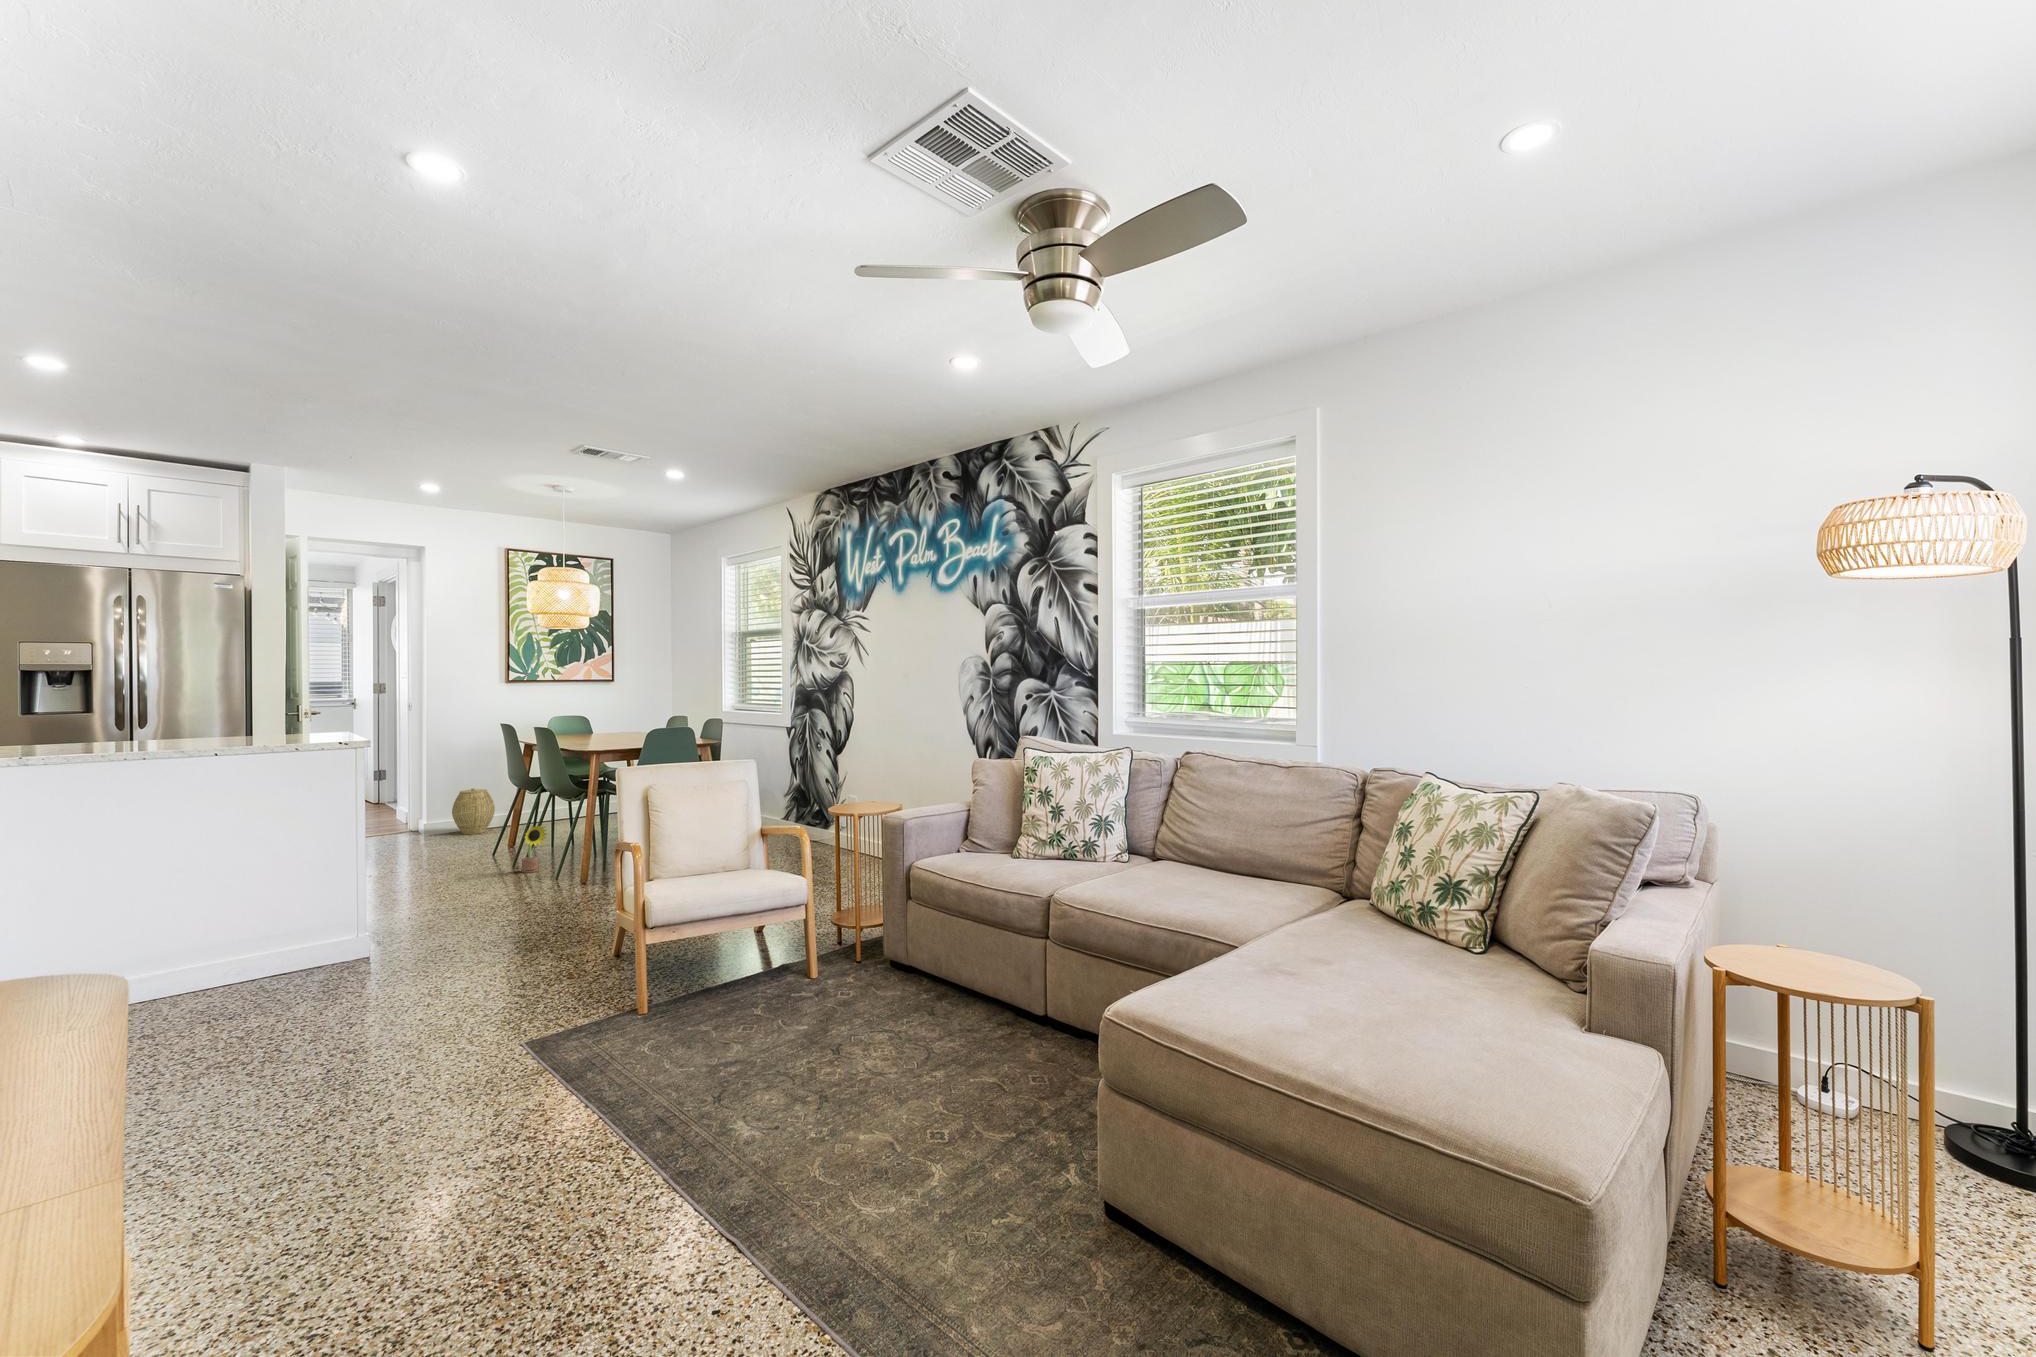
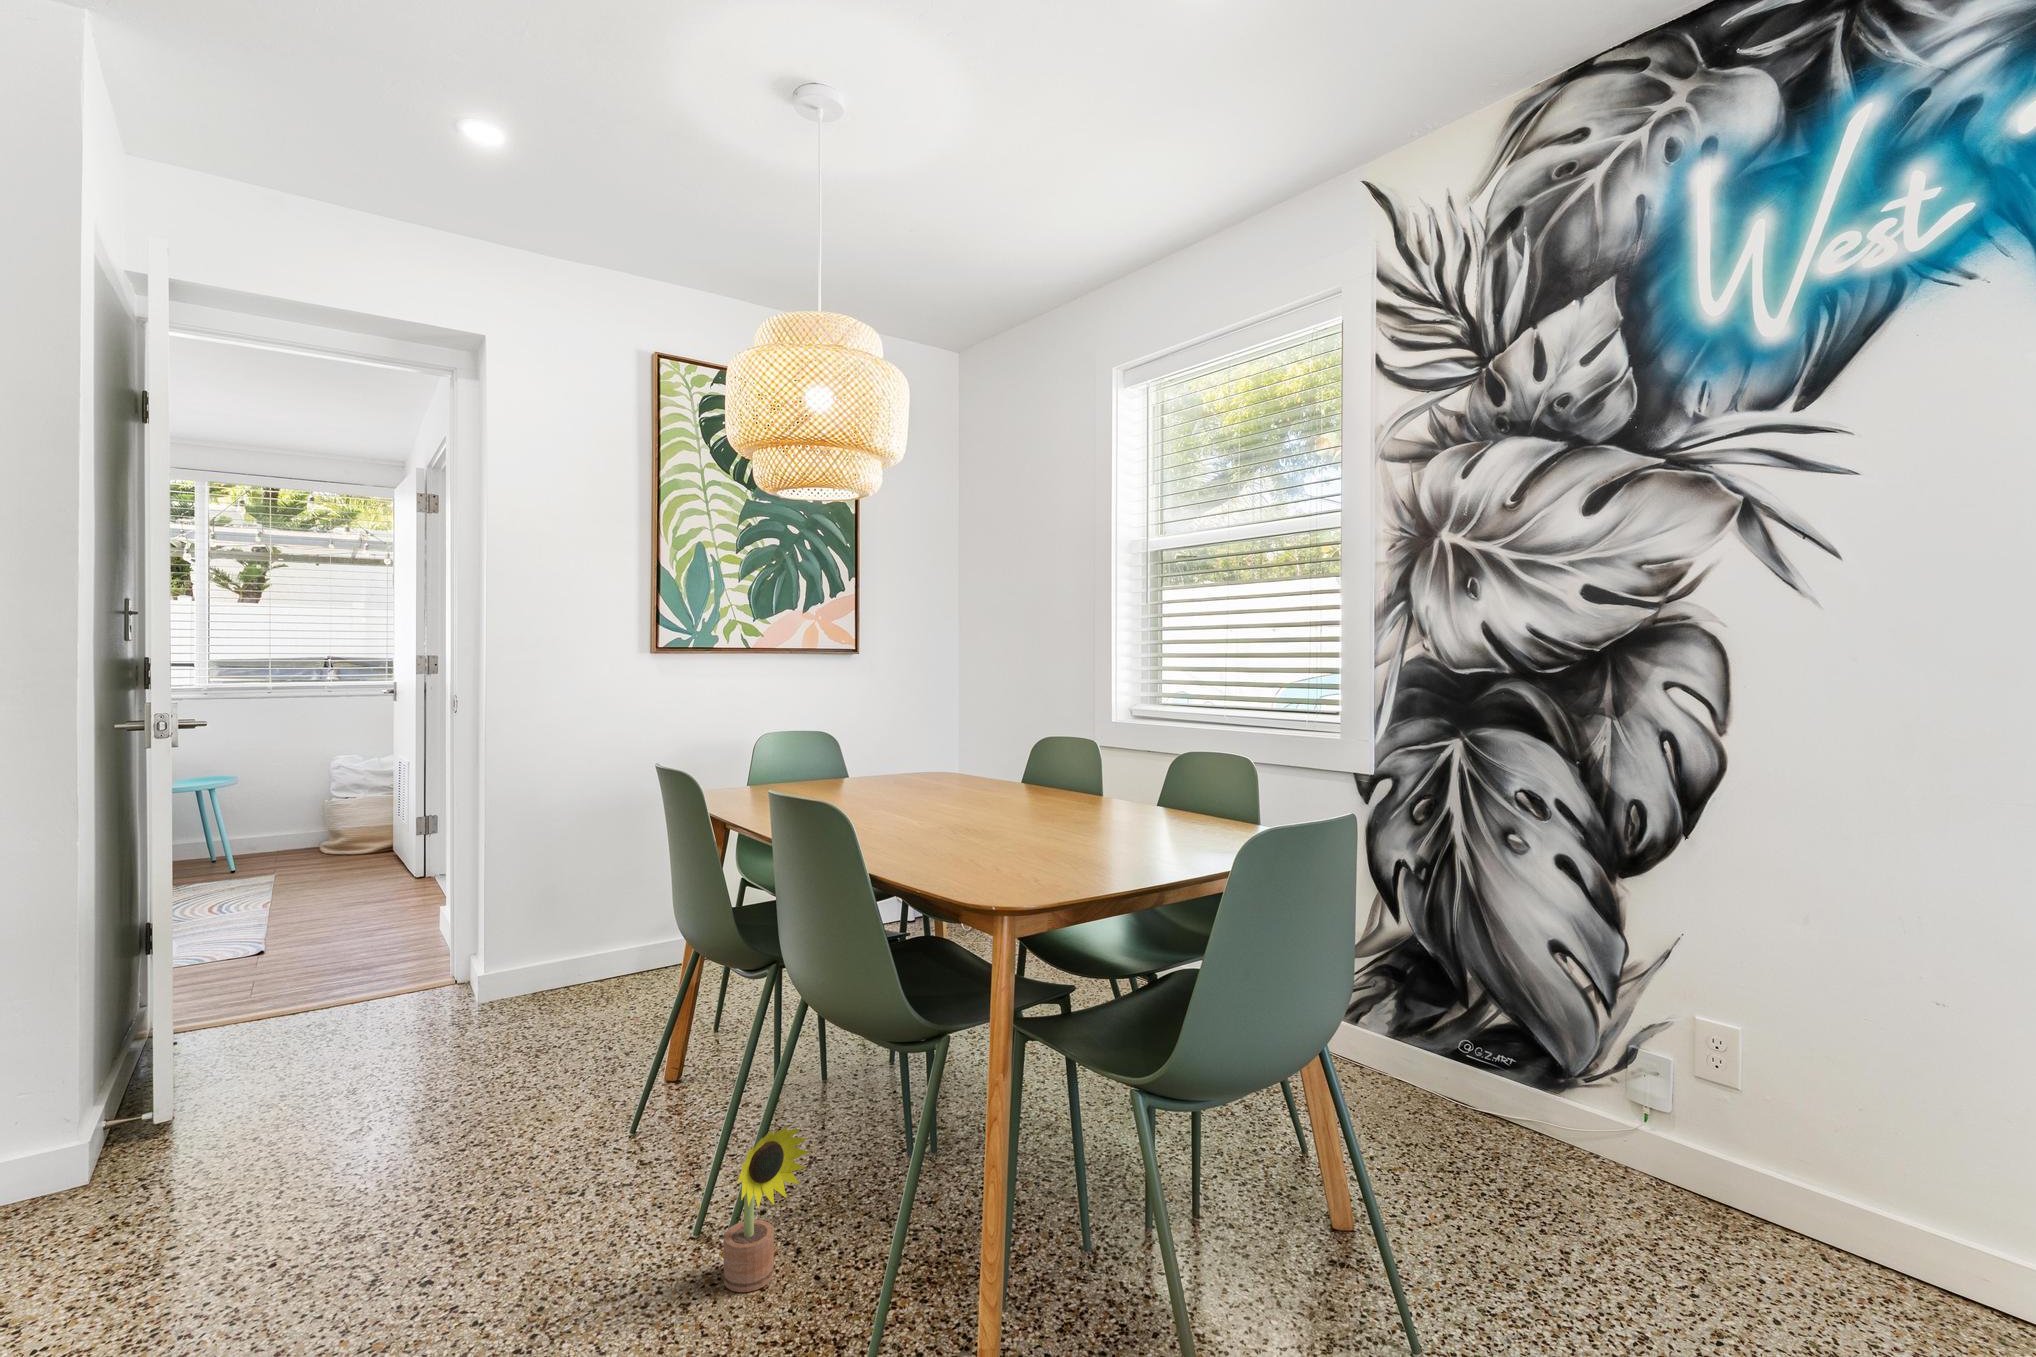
woven basket: present [452,788,495,834] -> none [537,892,627,1003]

